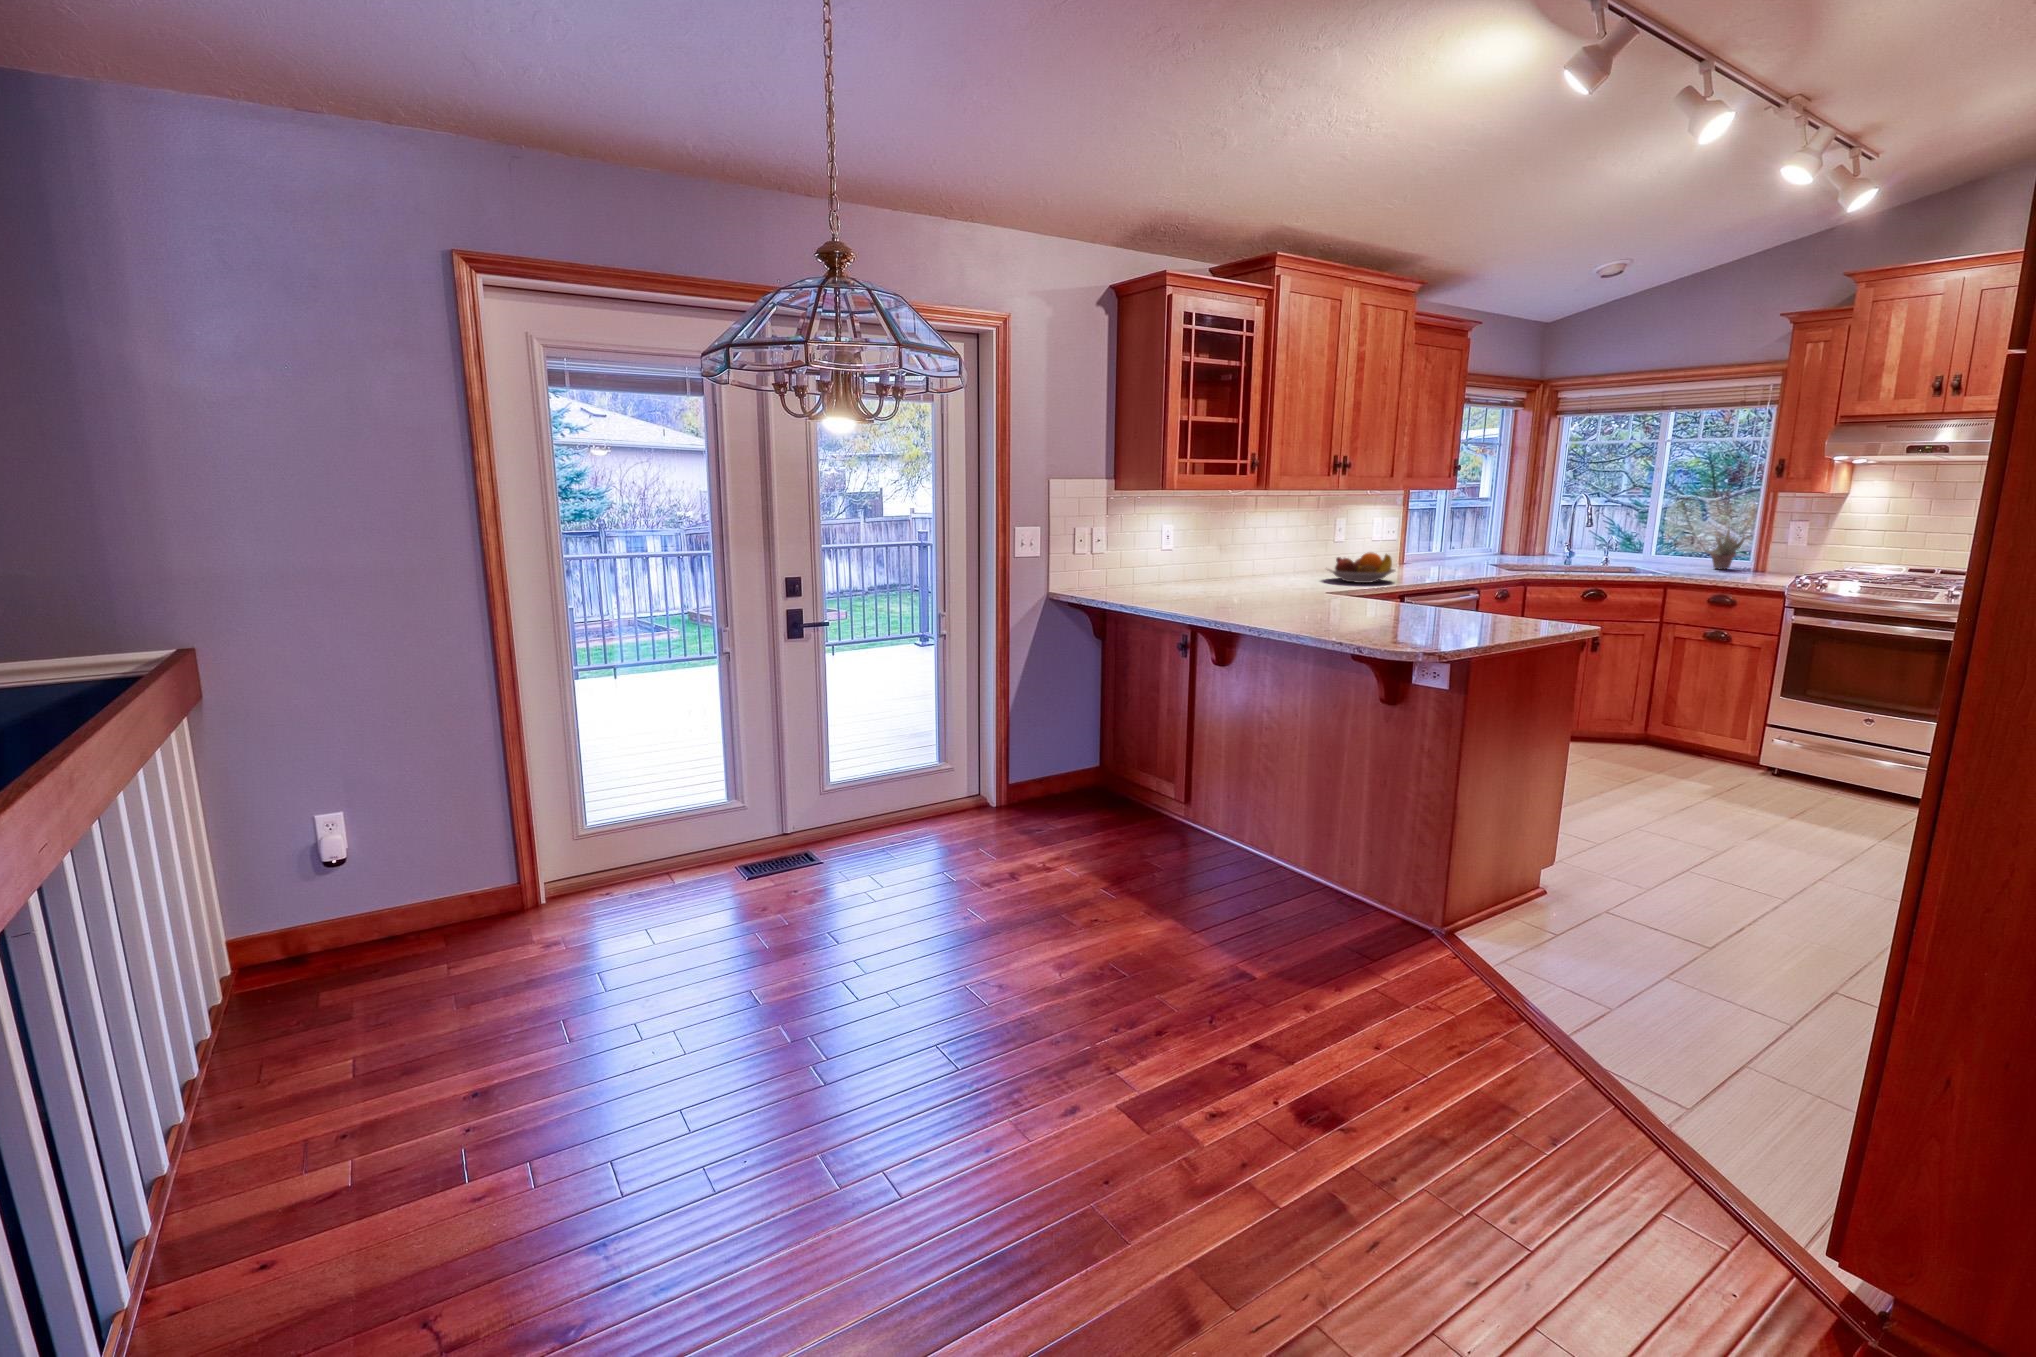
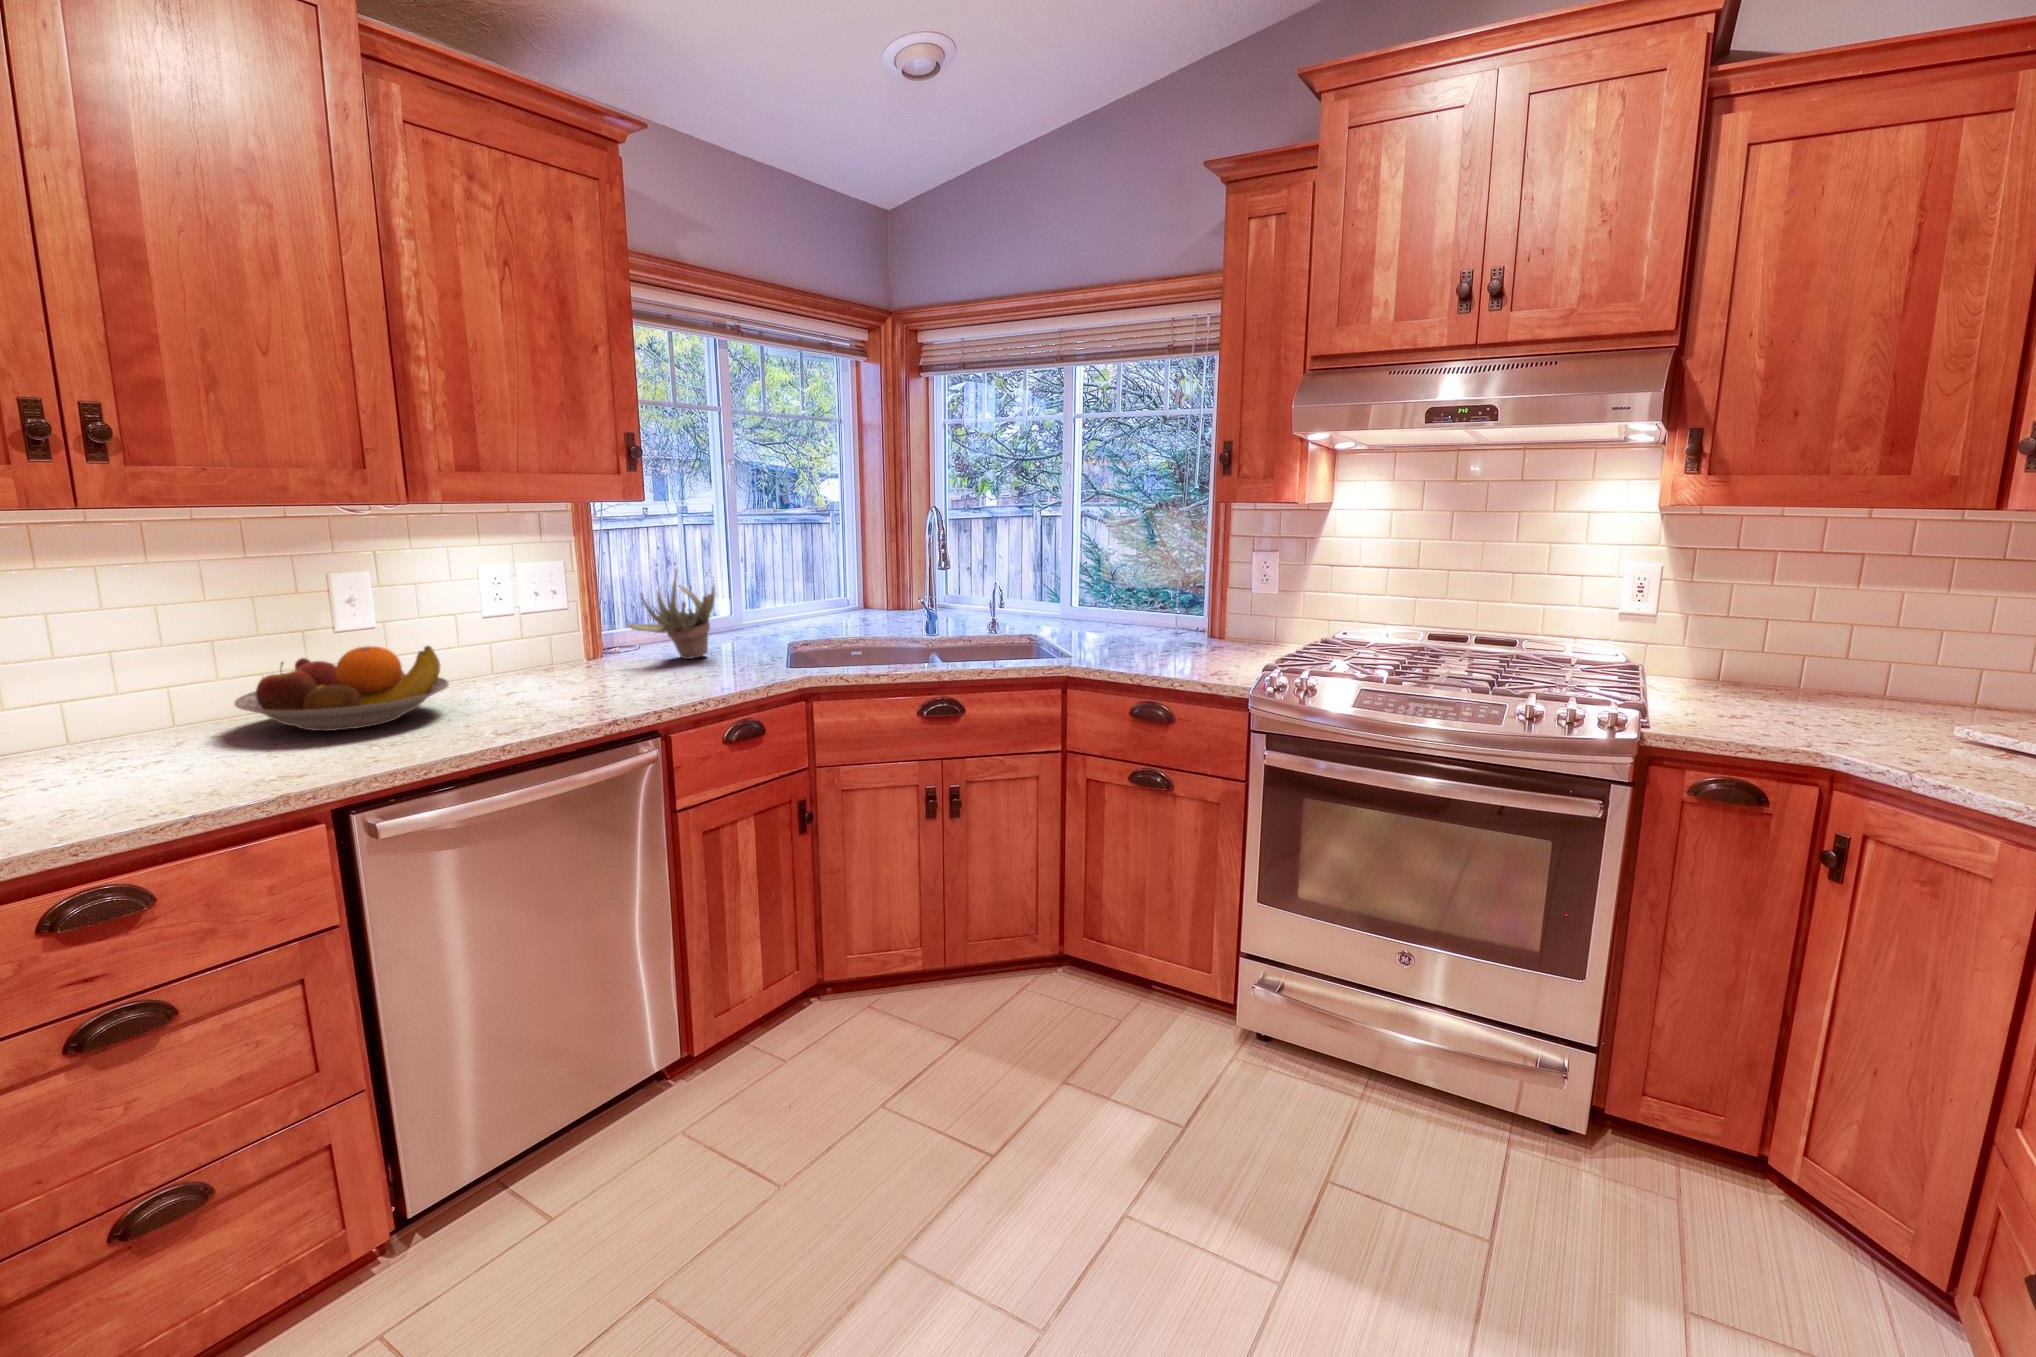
succulent plant: present [1706,527,1744,569] -> present [625,571,715,659]

